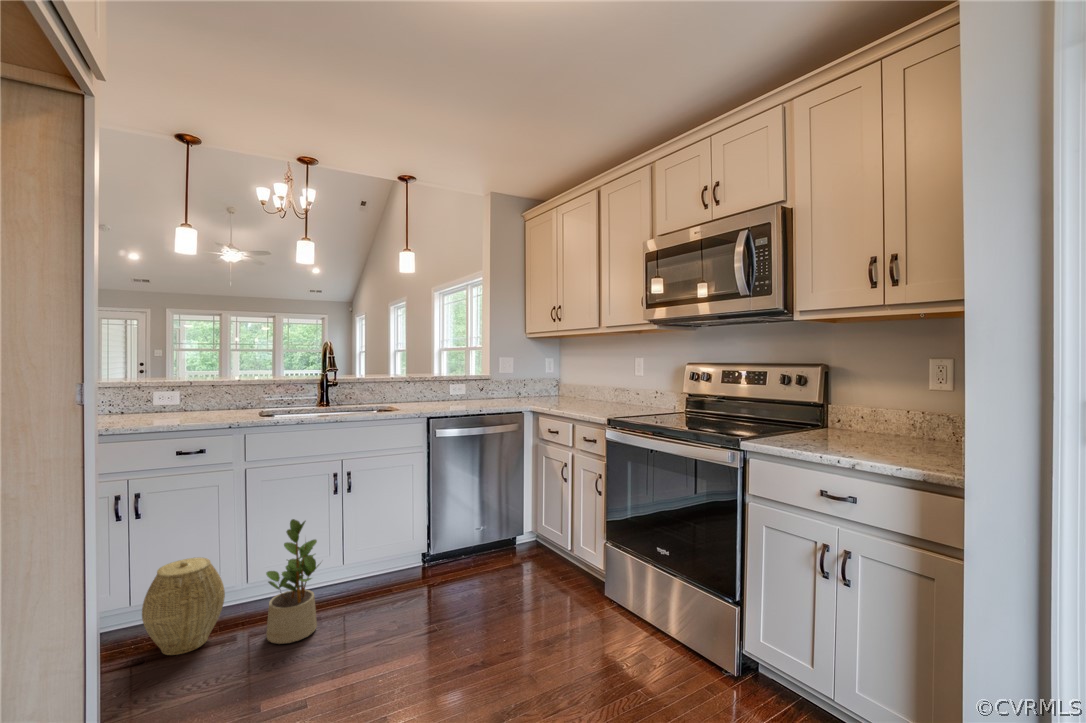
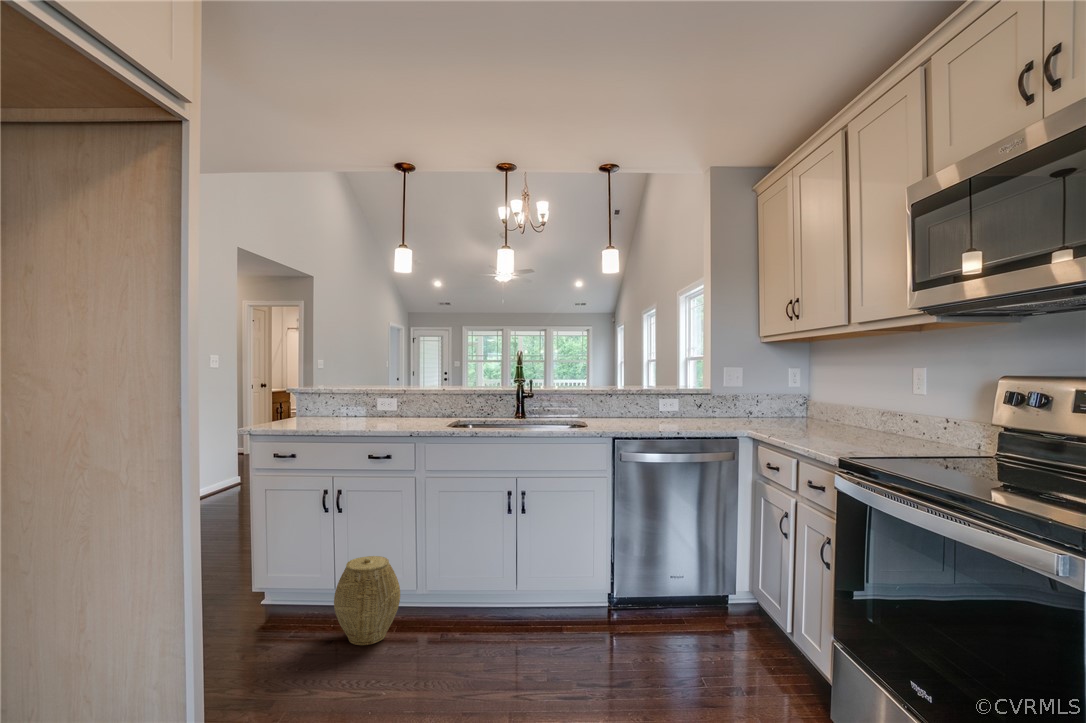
potted plant: present [266,519,321,644] -> none [426,534,480,662]

